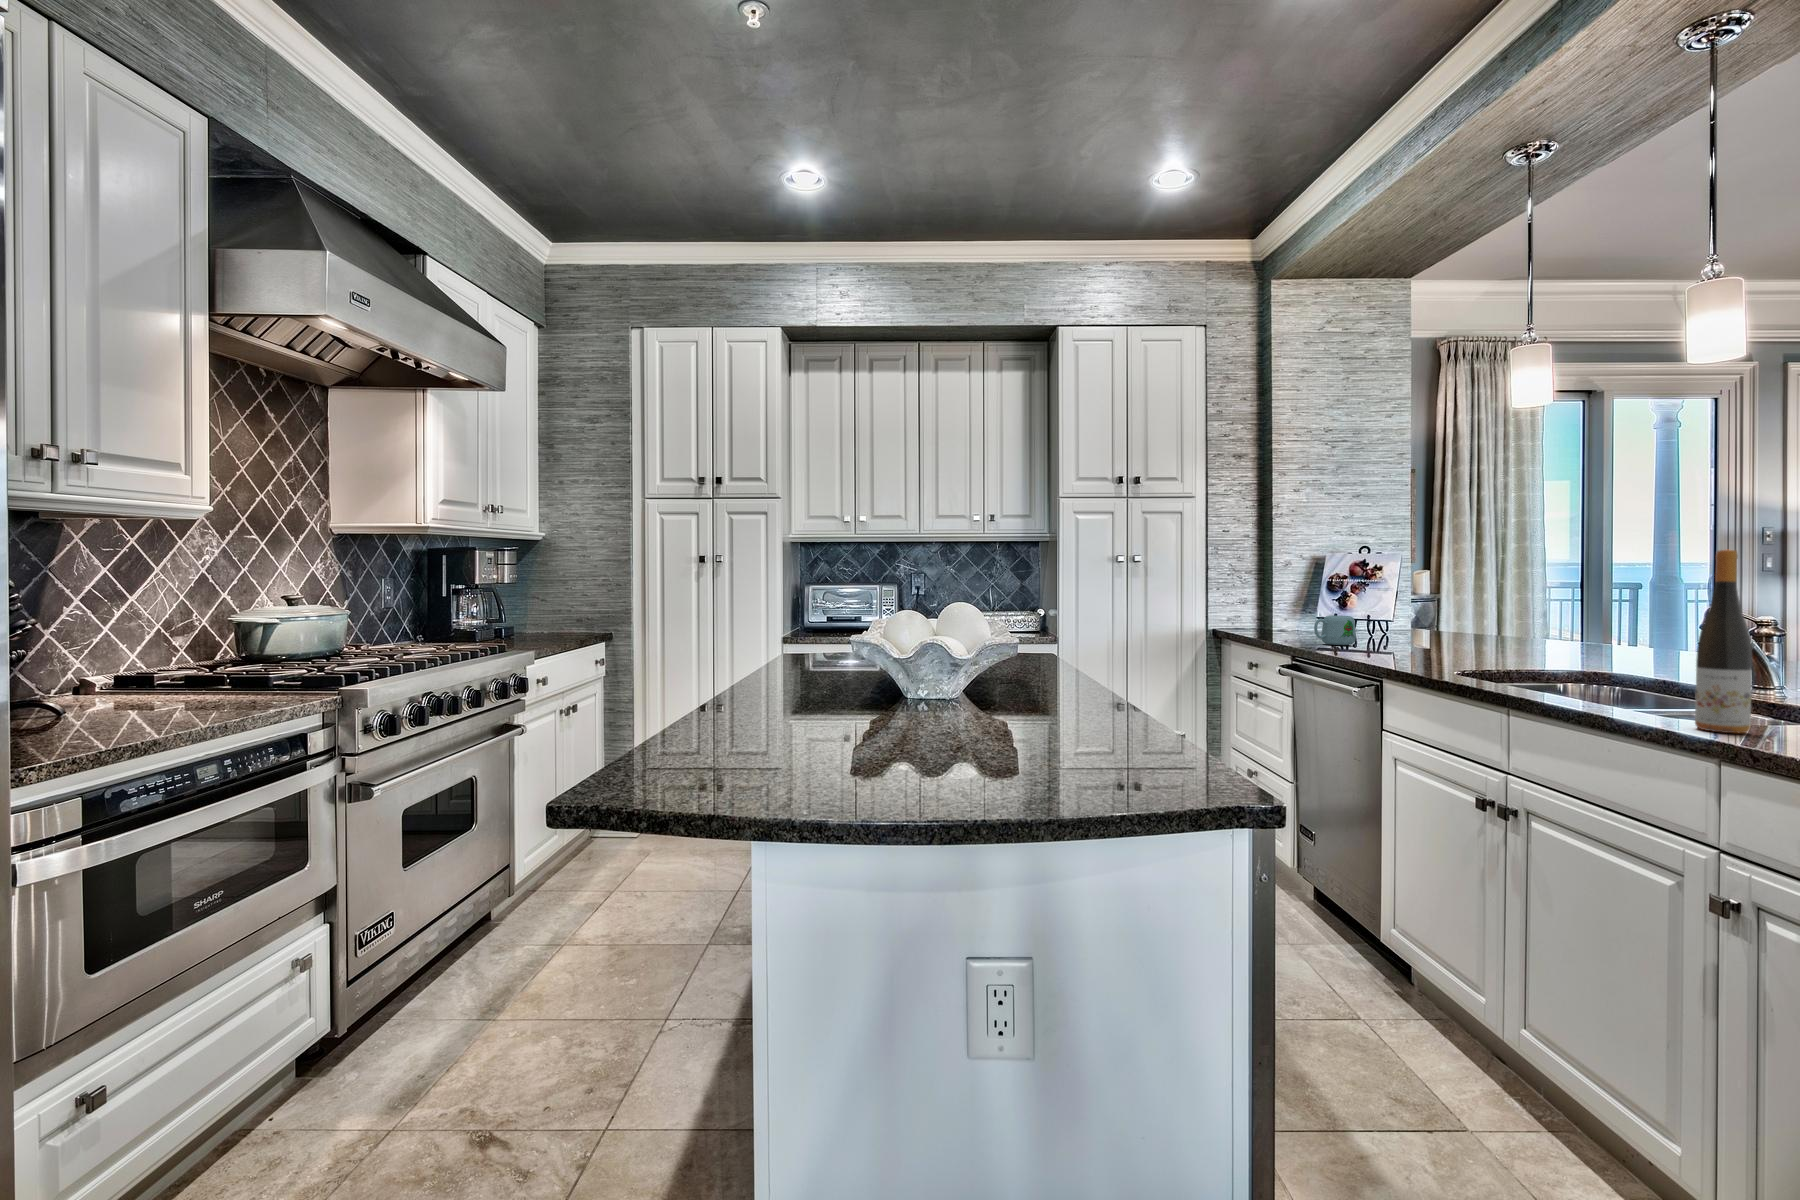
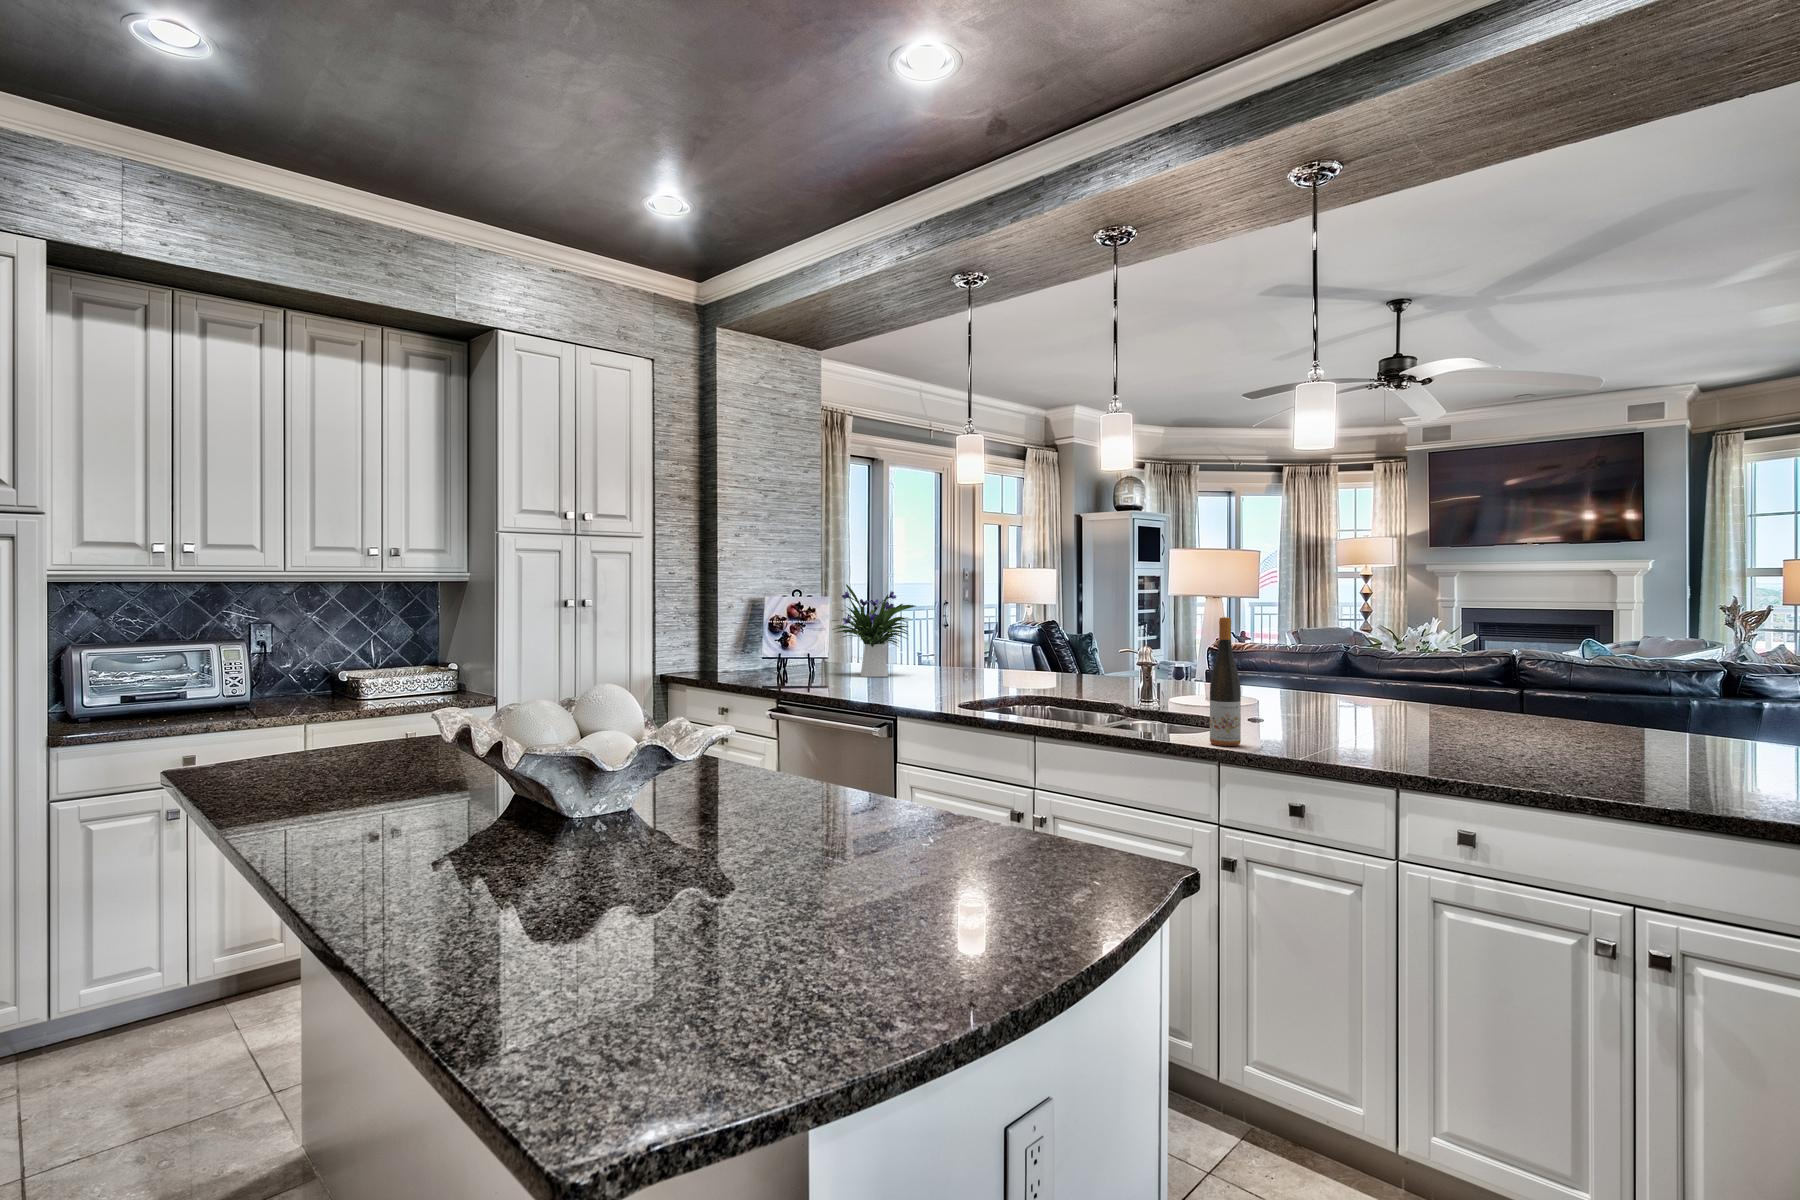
flower arrangement: none [1404,537,1520,645] -> present [832,585,915,677]
mug: present [1314,616,1356,645] -> none [795,658,826,686]

